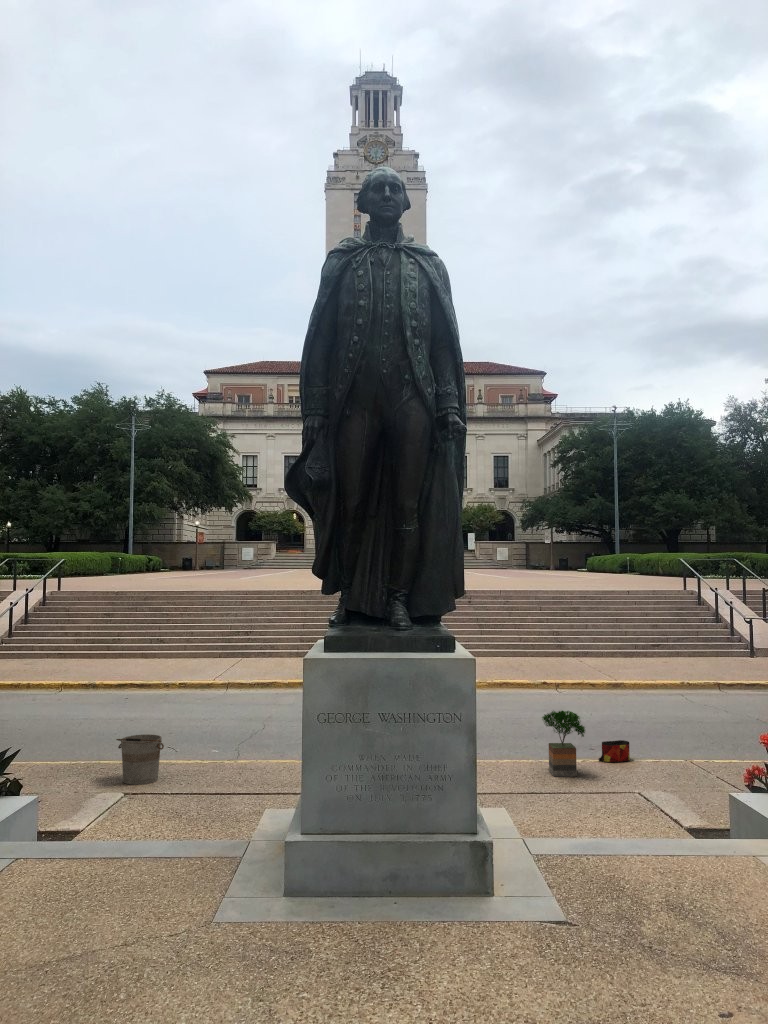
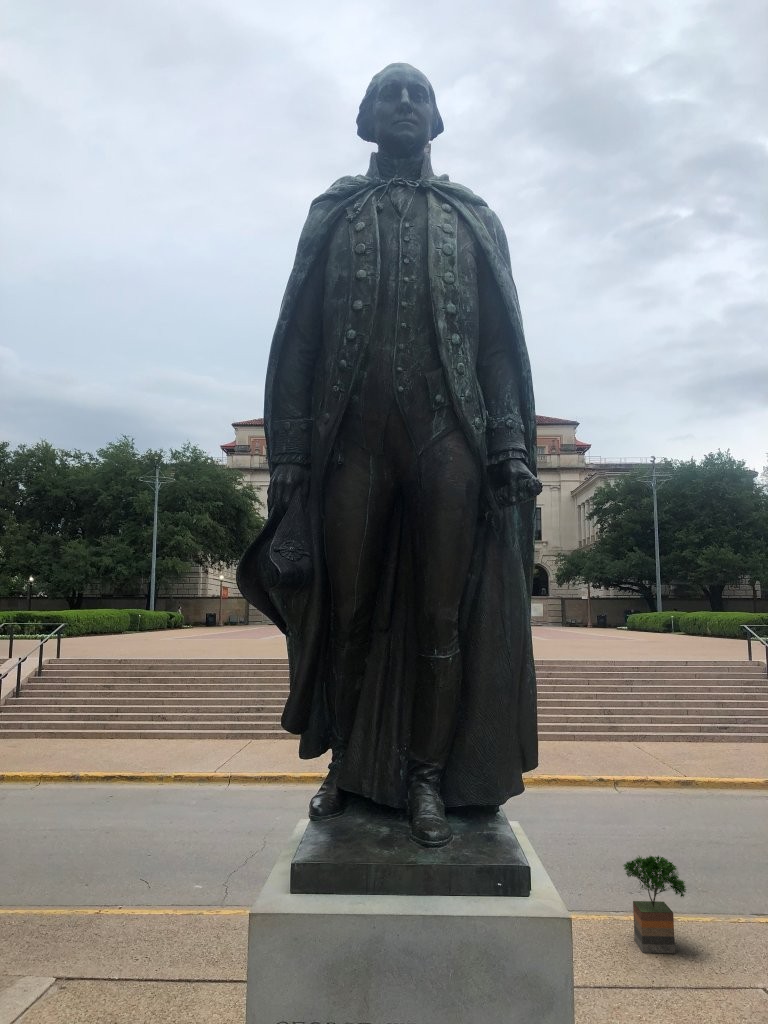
bucket: present [116,734,164,785] -> none [48,882,113,958]
bag: present [599,740,630,763] -> none [698,892,741,926]

